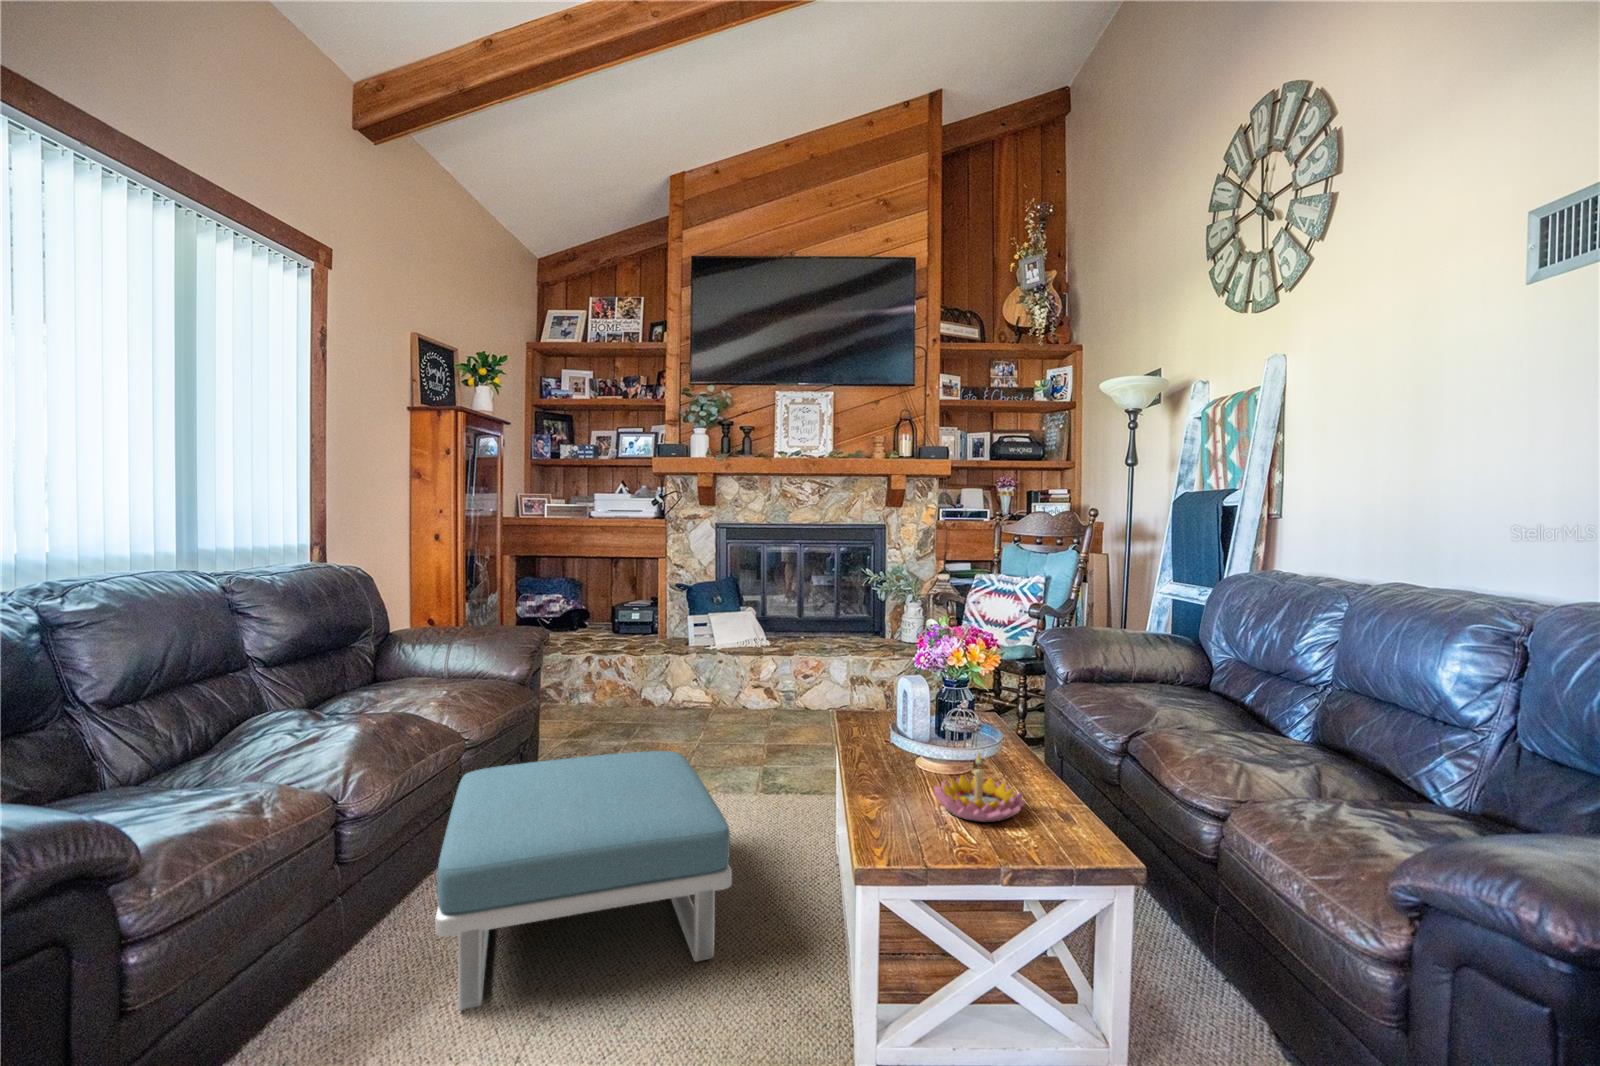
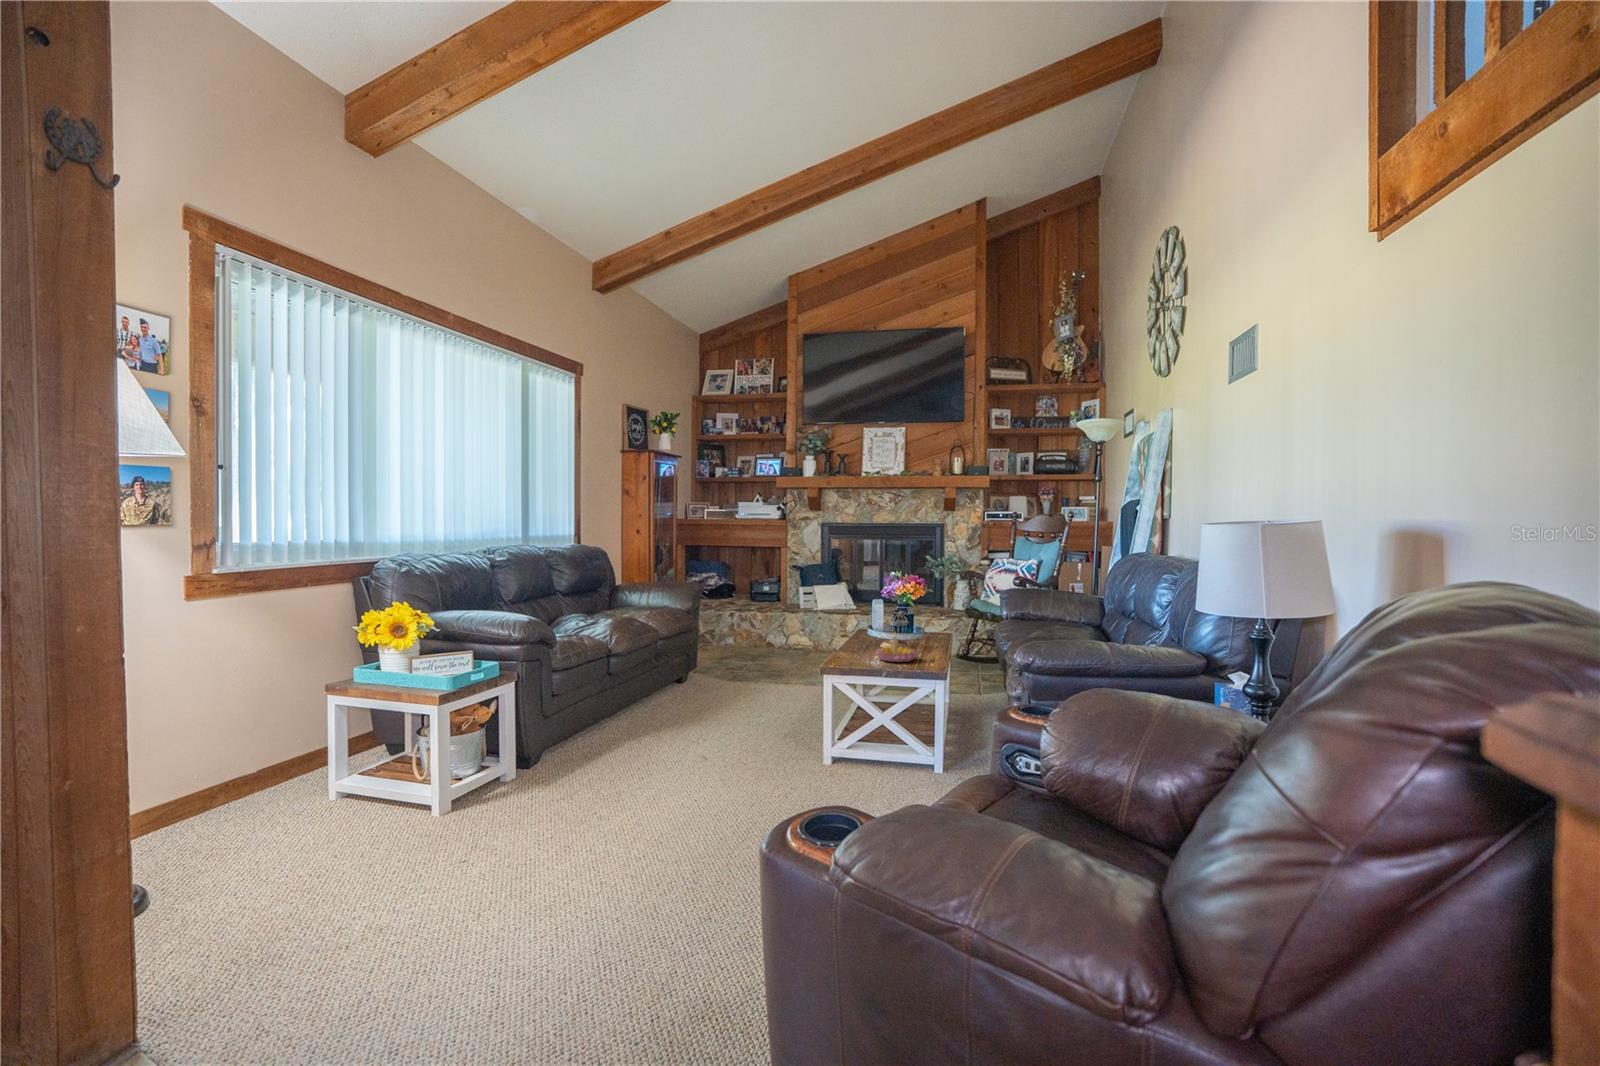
footstool: present [435,751,732,1010] -> none [653,648,786,737]

